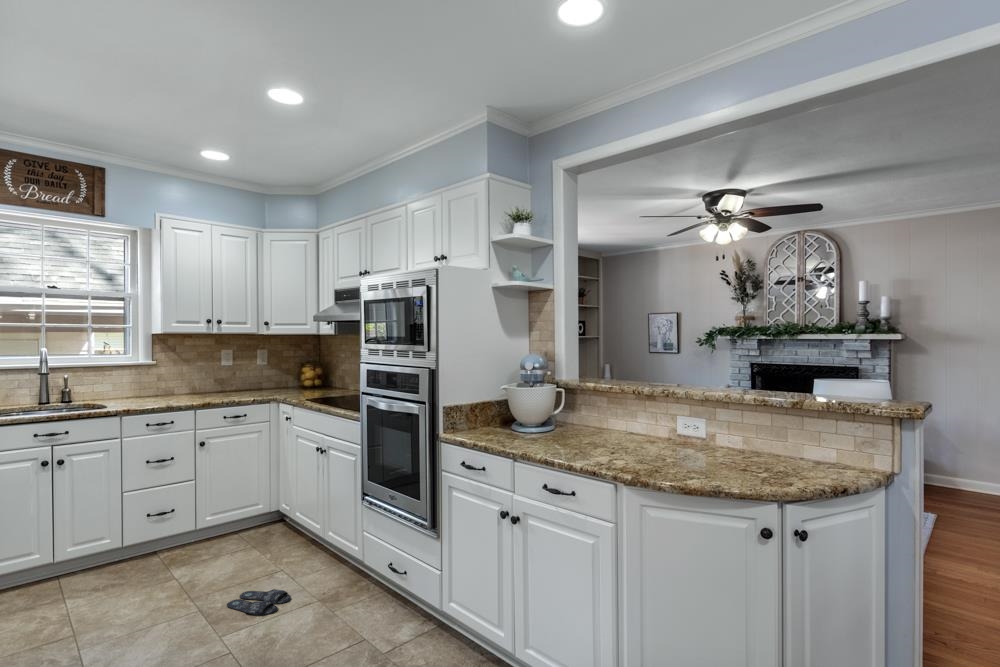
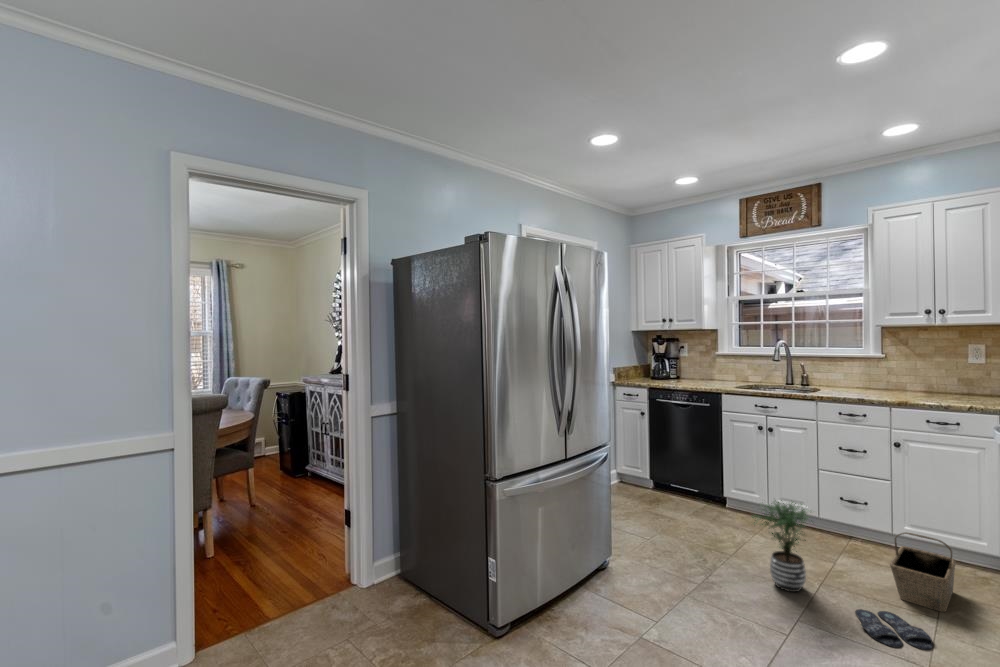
basket: none [220,516,272,579] -> present [890,532,956,612]
potted plant: none [119,525,193,629] -> present [752,500,812,592]

